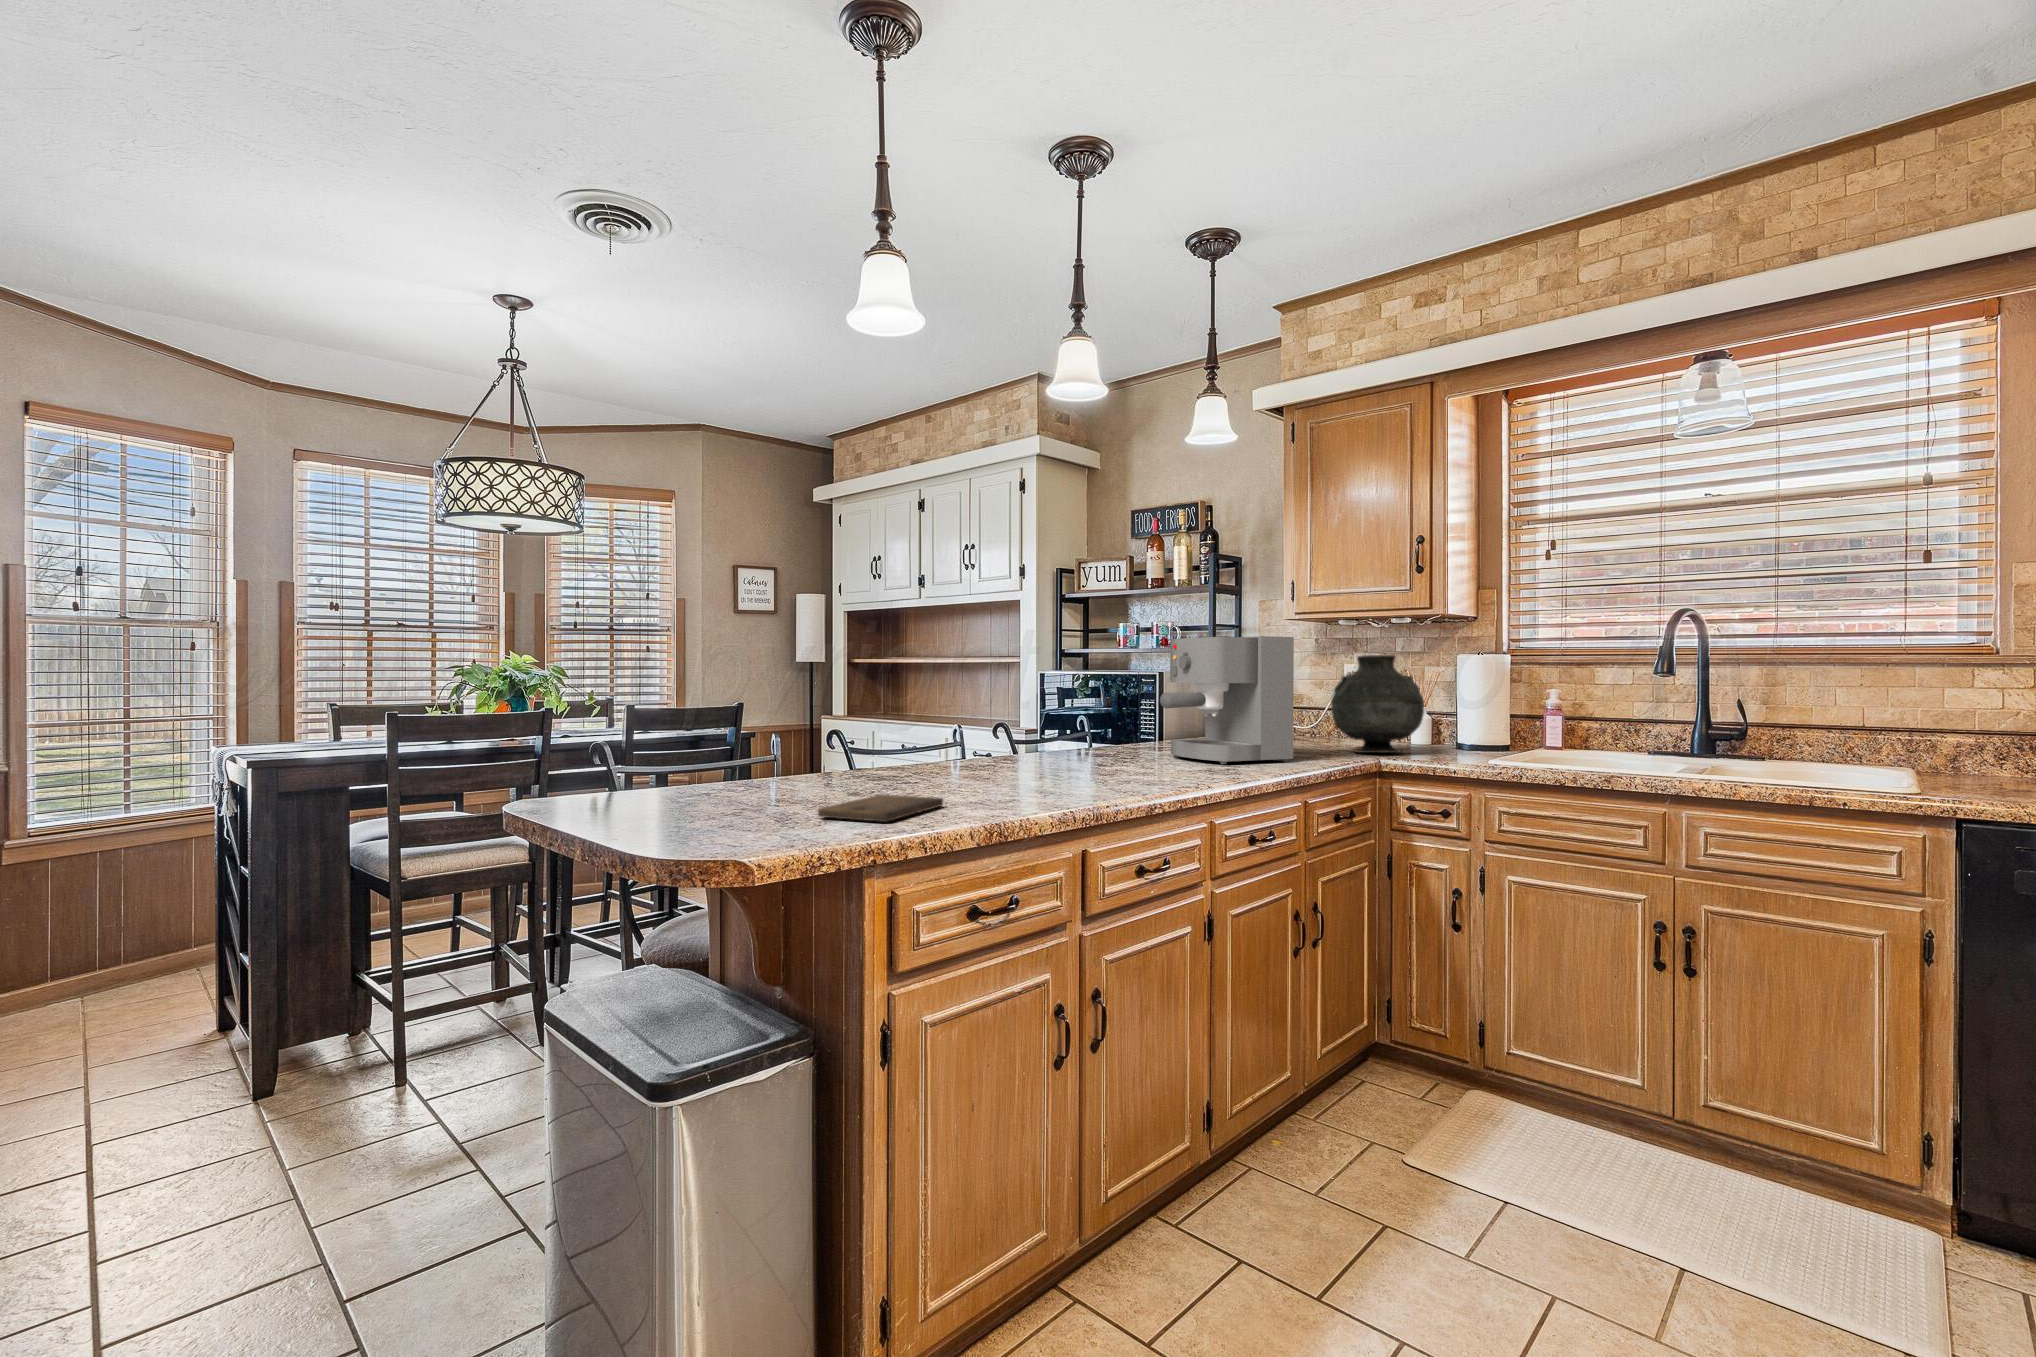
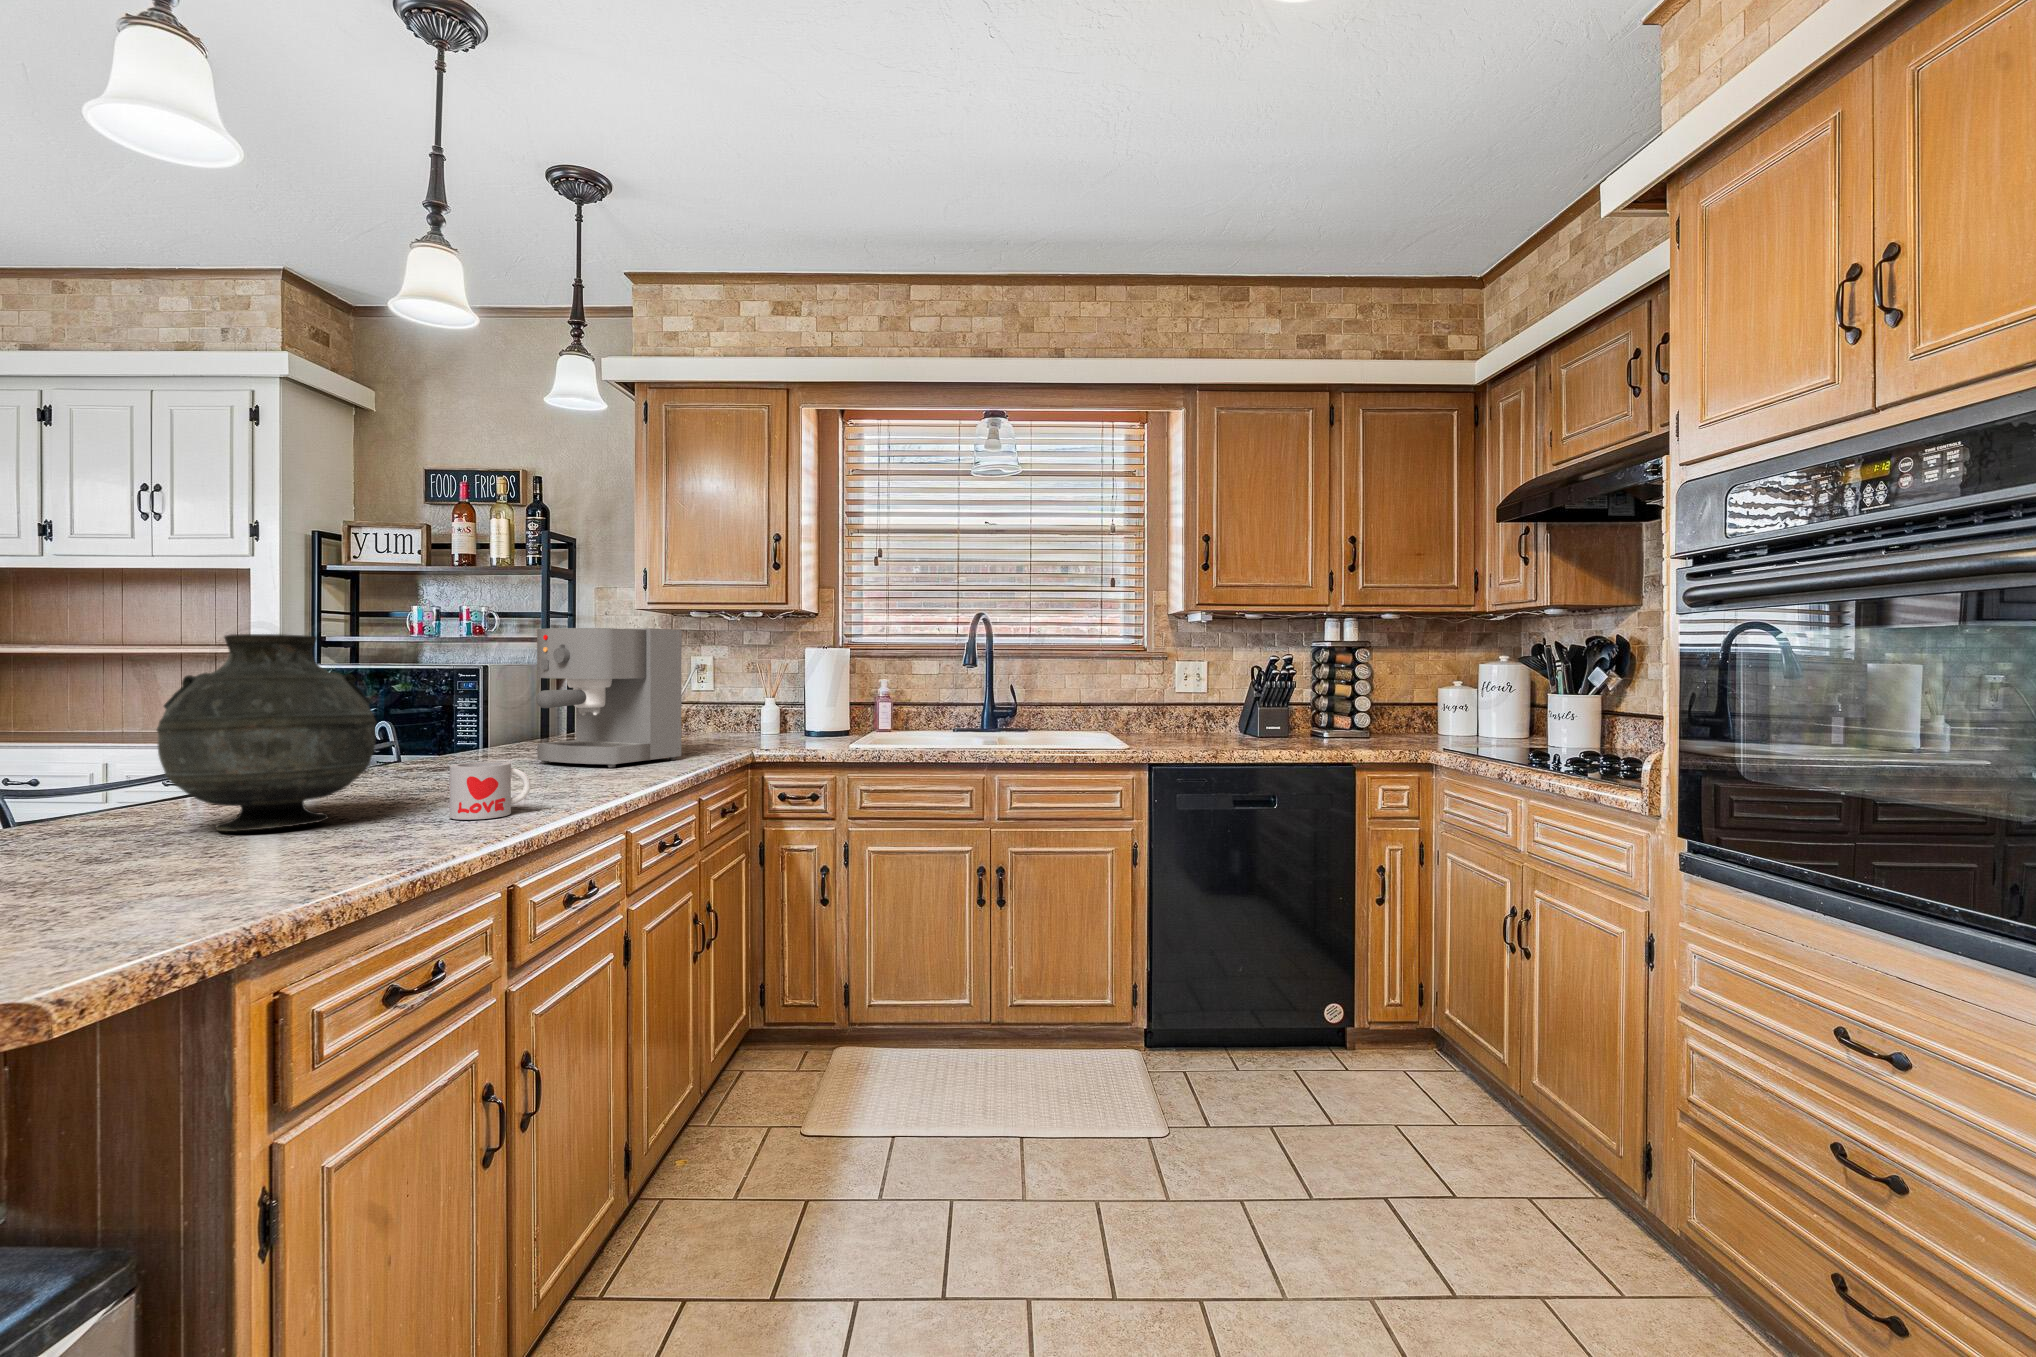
vase: present [1331,655,1424,753] -> present [157,634,376,832]
mug: none [1056,748,1114,793] -> present [450,762,531,820]
cutting board: present [818,795,943,822] -> none [92,848,307,904]

